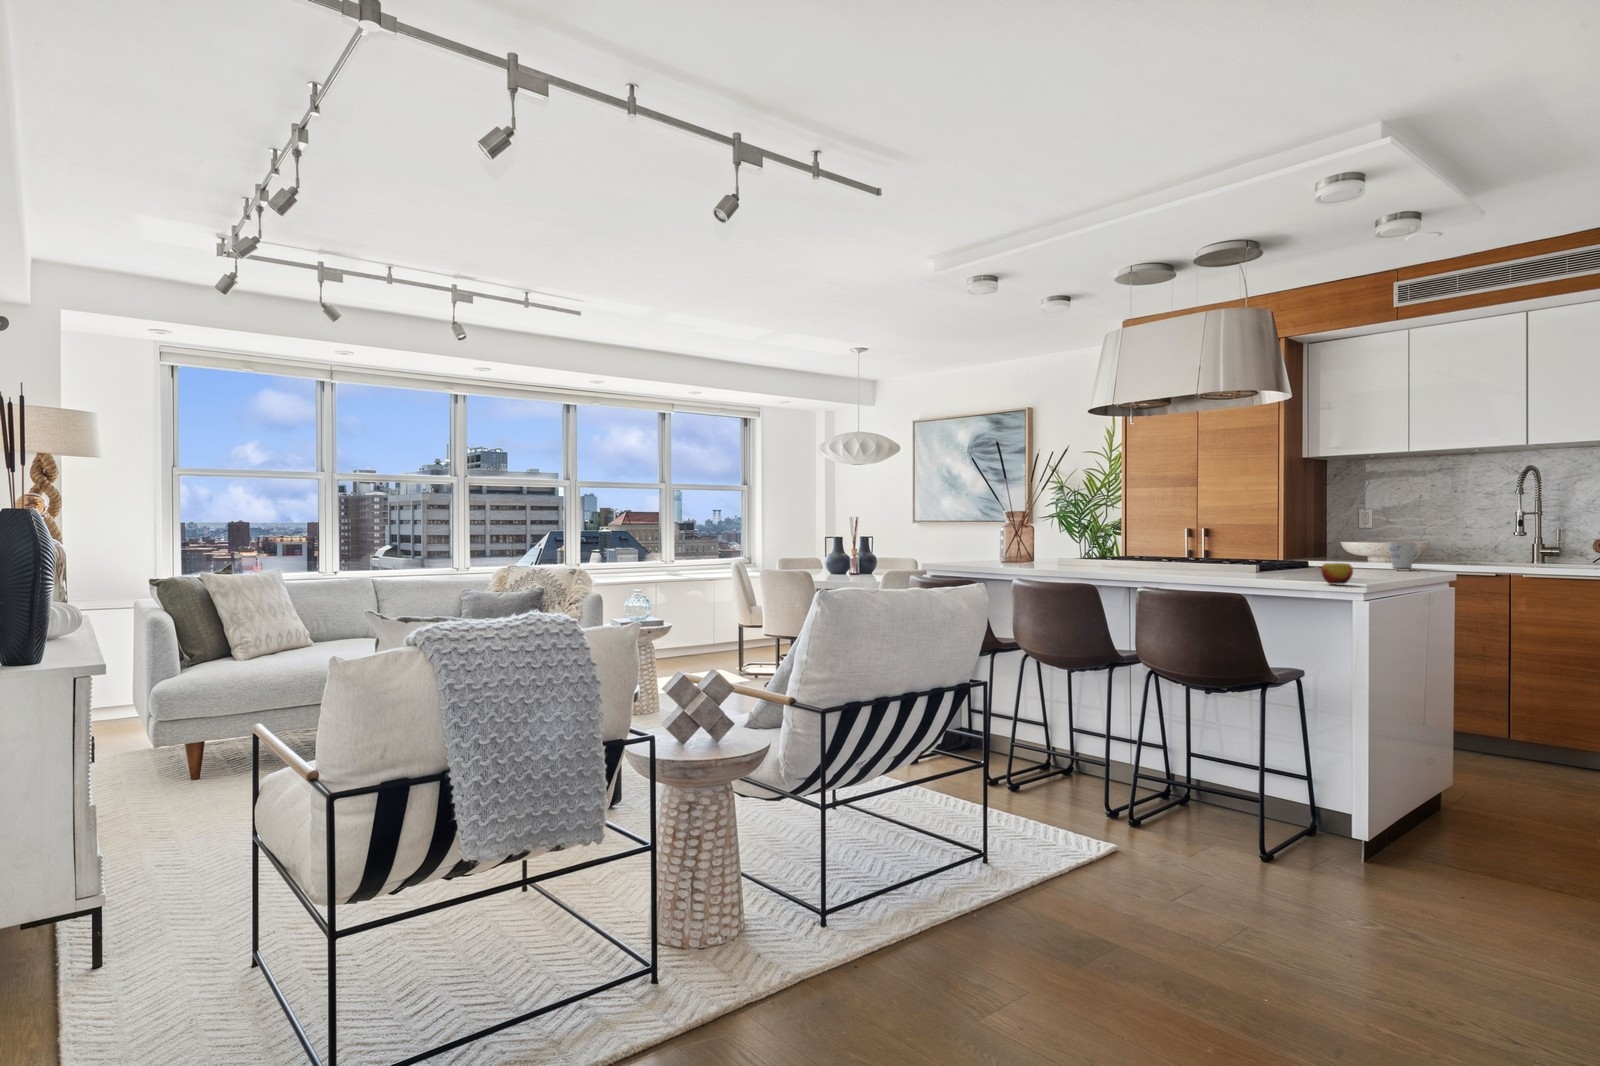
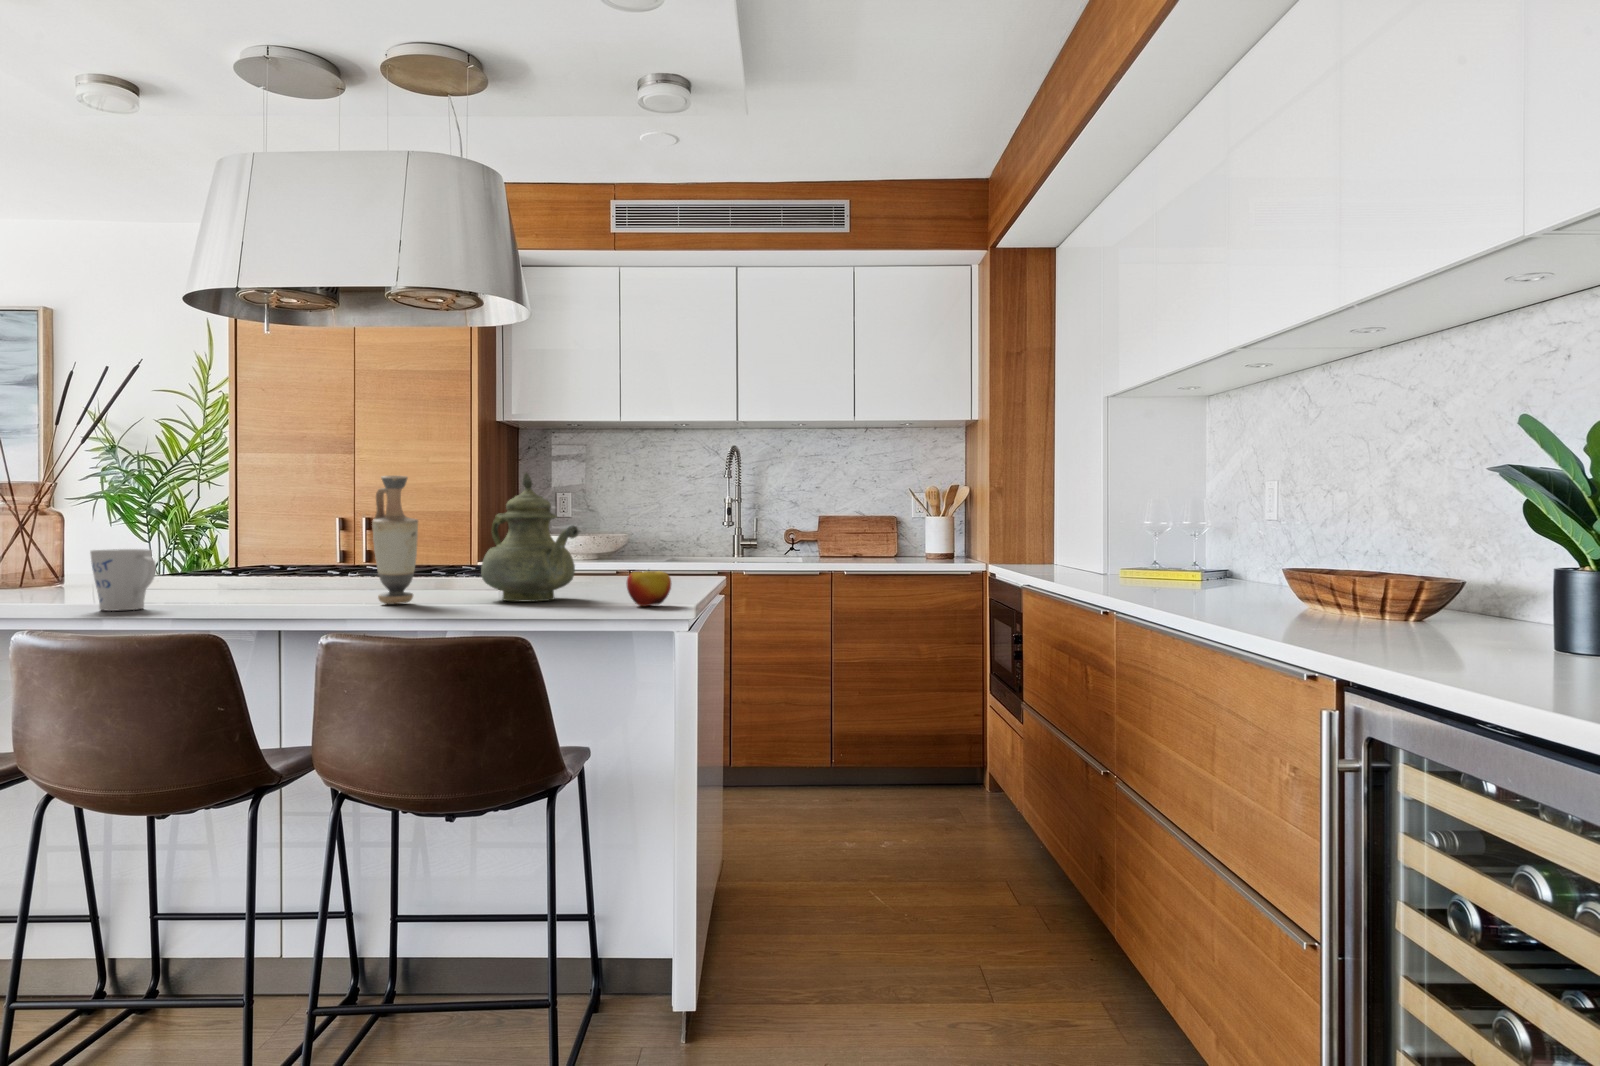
teapot: none [1236,503,1297,580] -> present [481,472,579,601]
vase: none [1173,507,1198,577] -> present [372,476,418,604]
mug: present [1389,542,1421,568] -> present [90,549,156,611]

